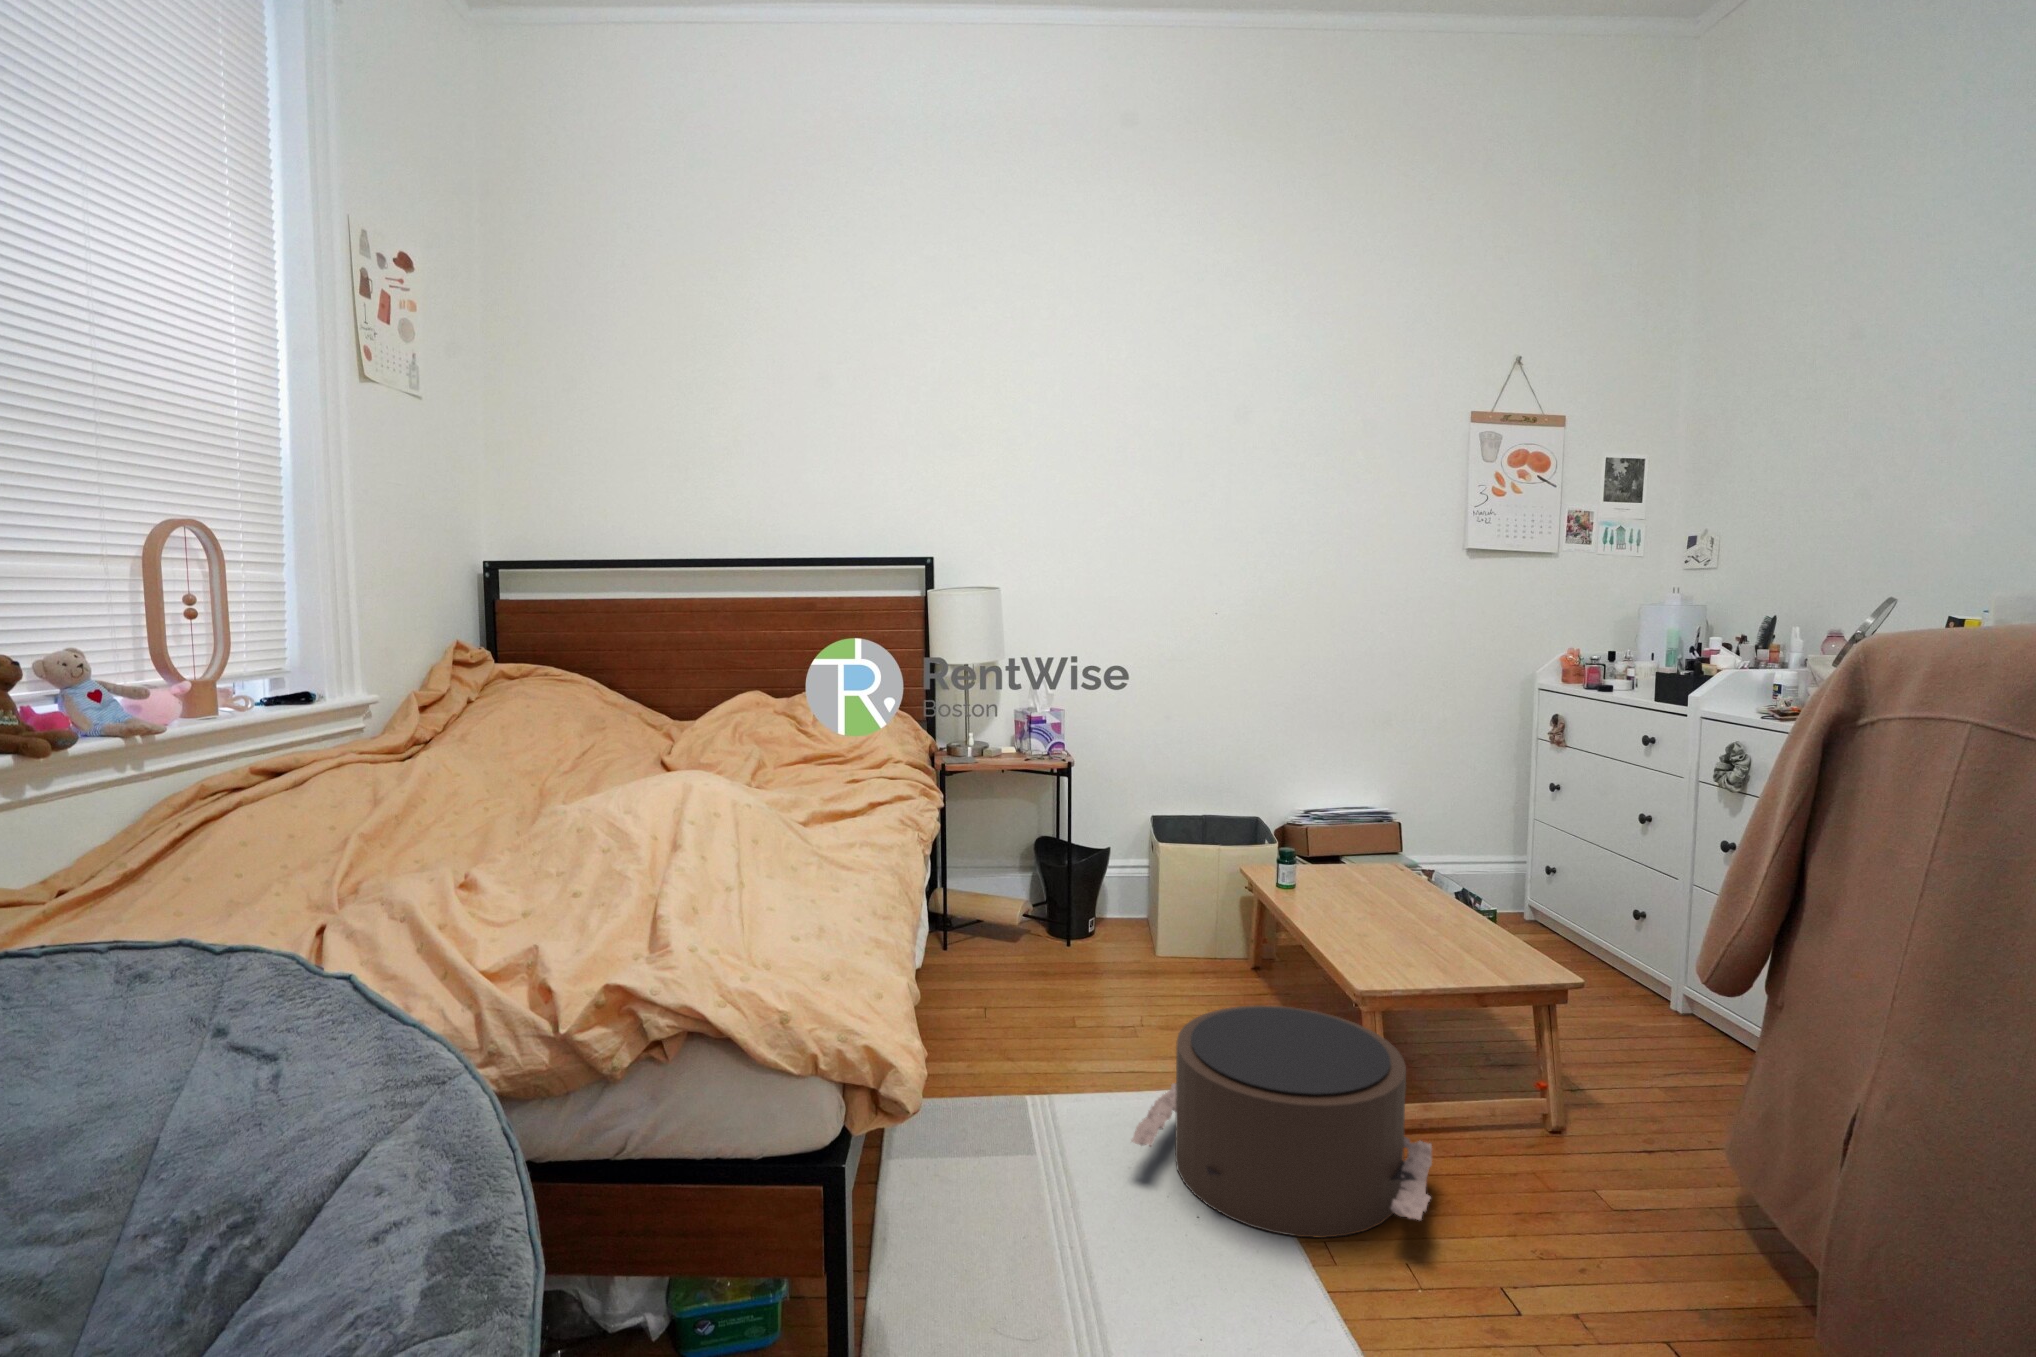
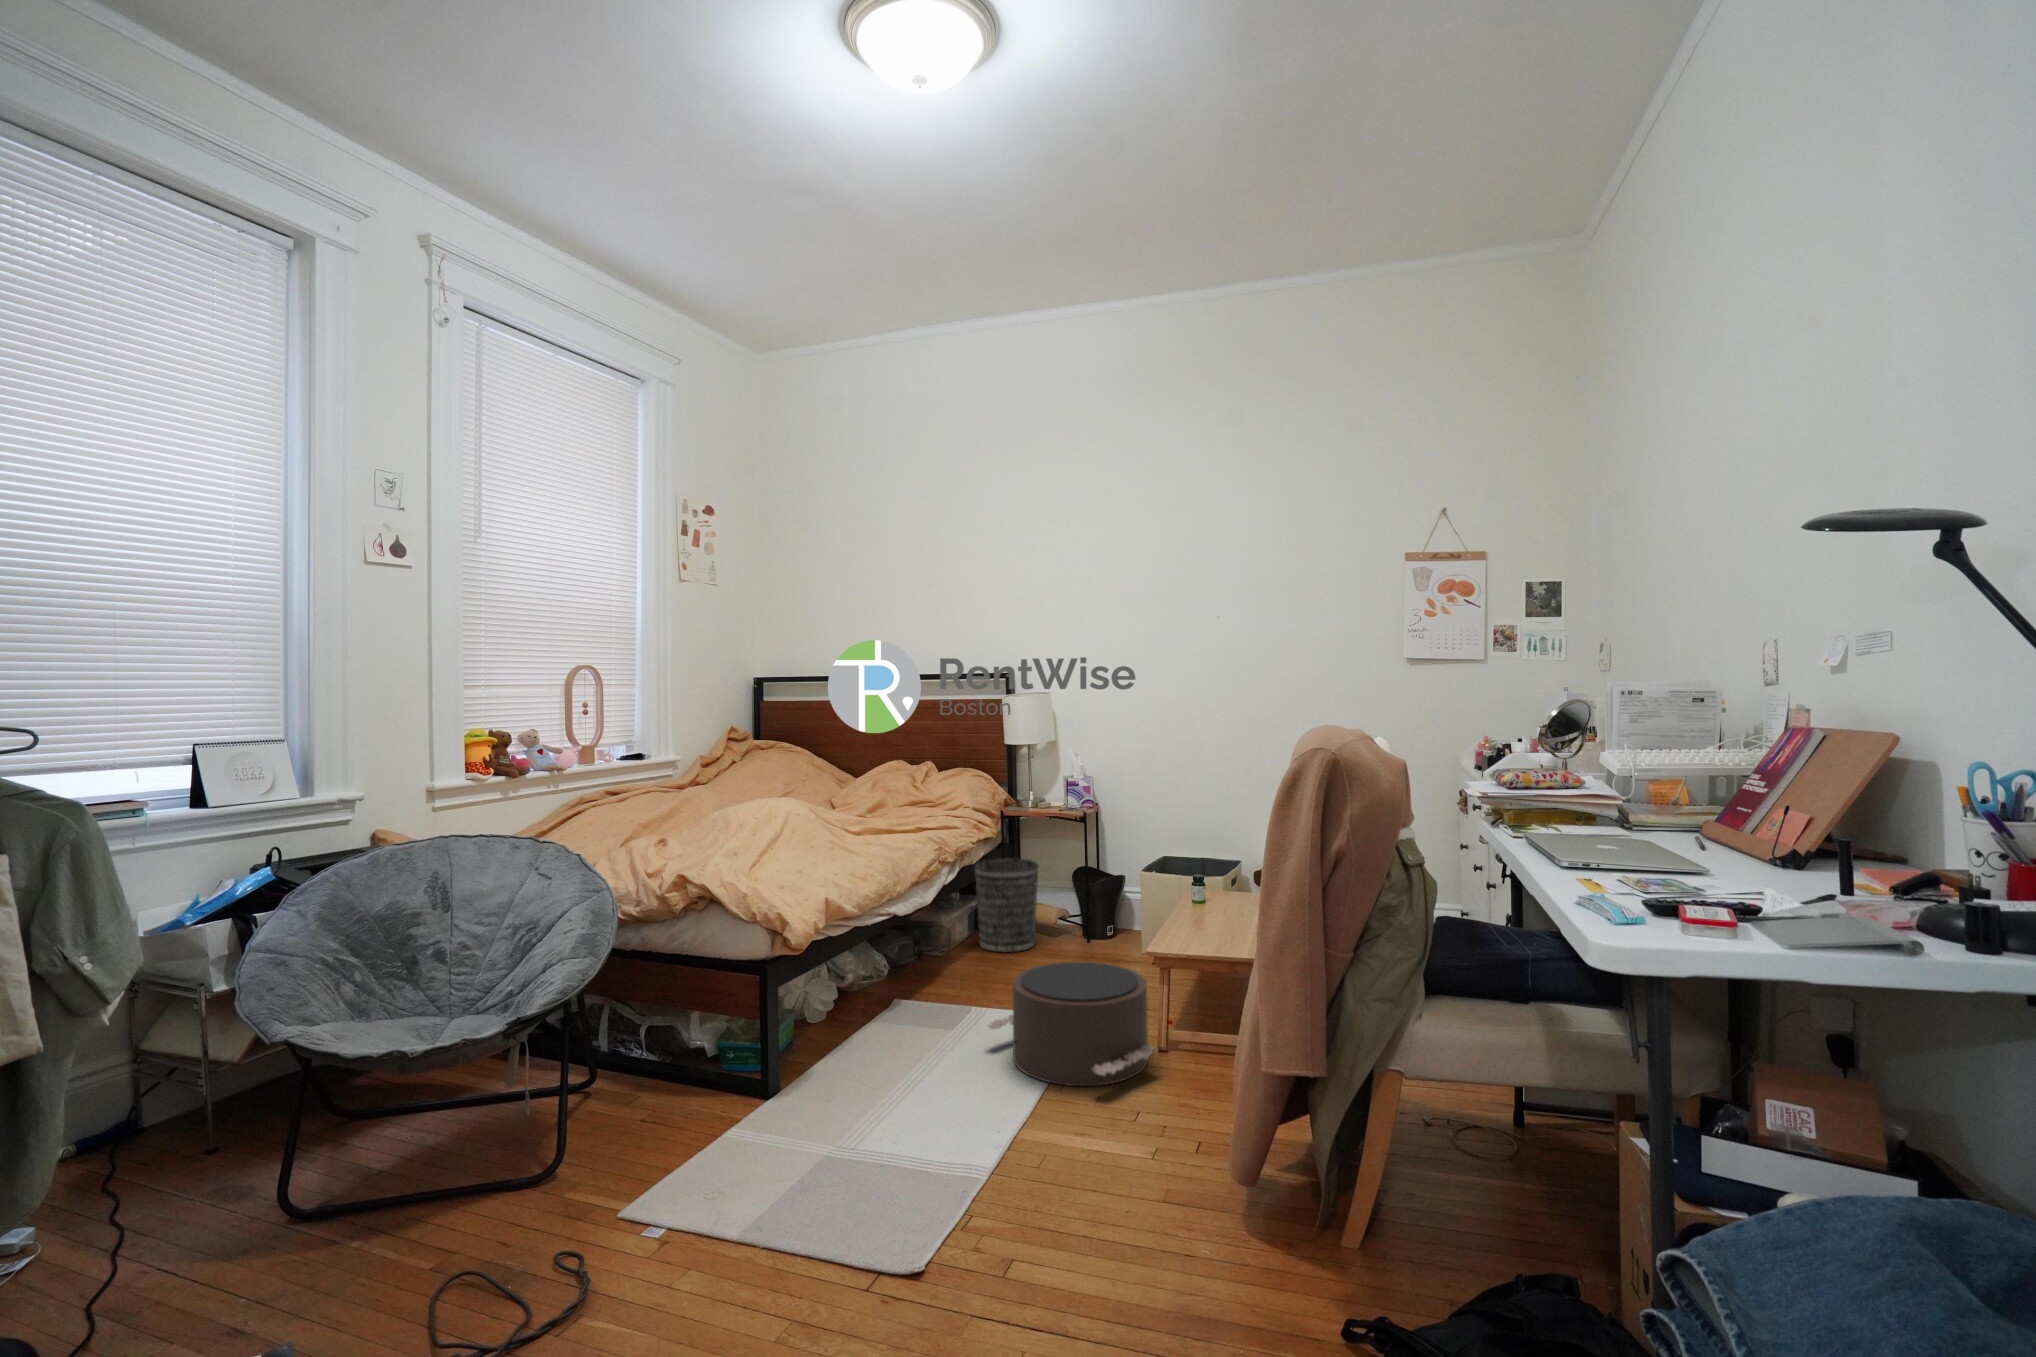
wastebasket: none [918,835,1013,978] -> present [975,858,1038,953]

